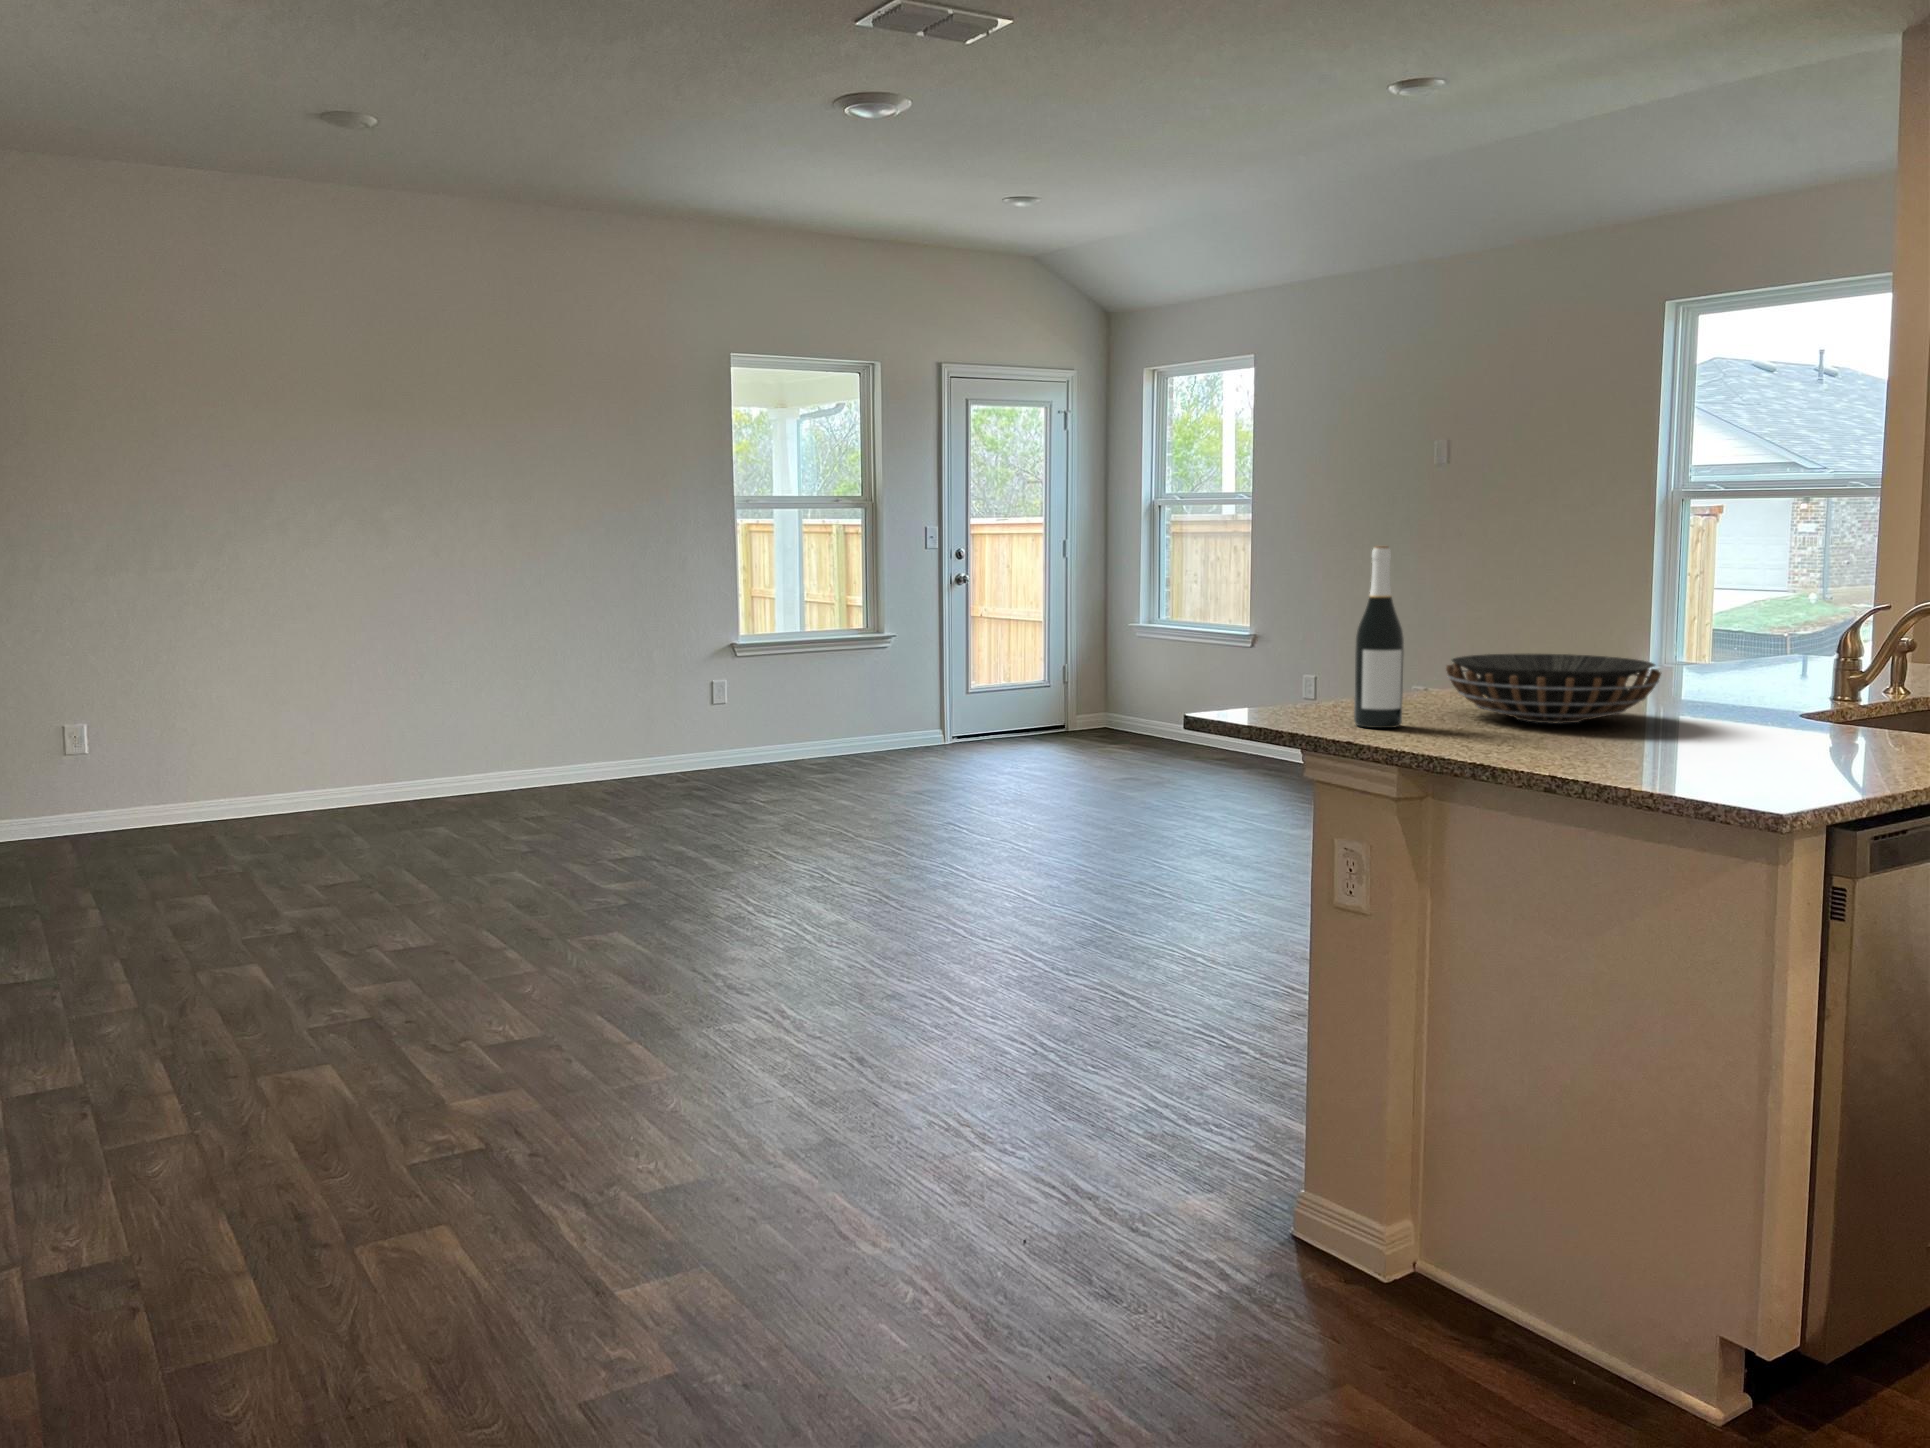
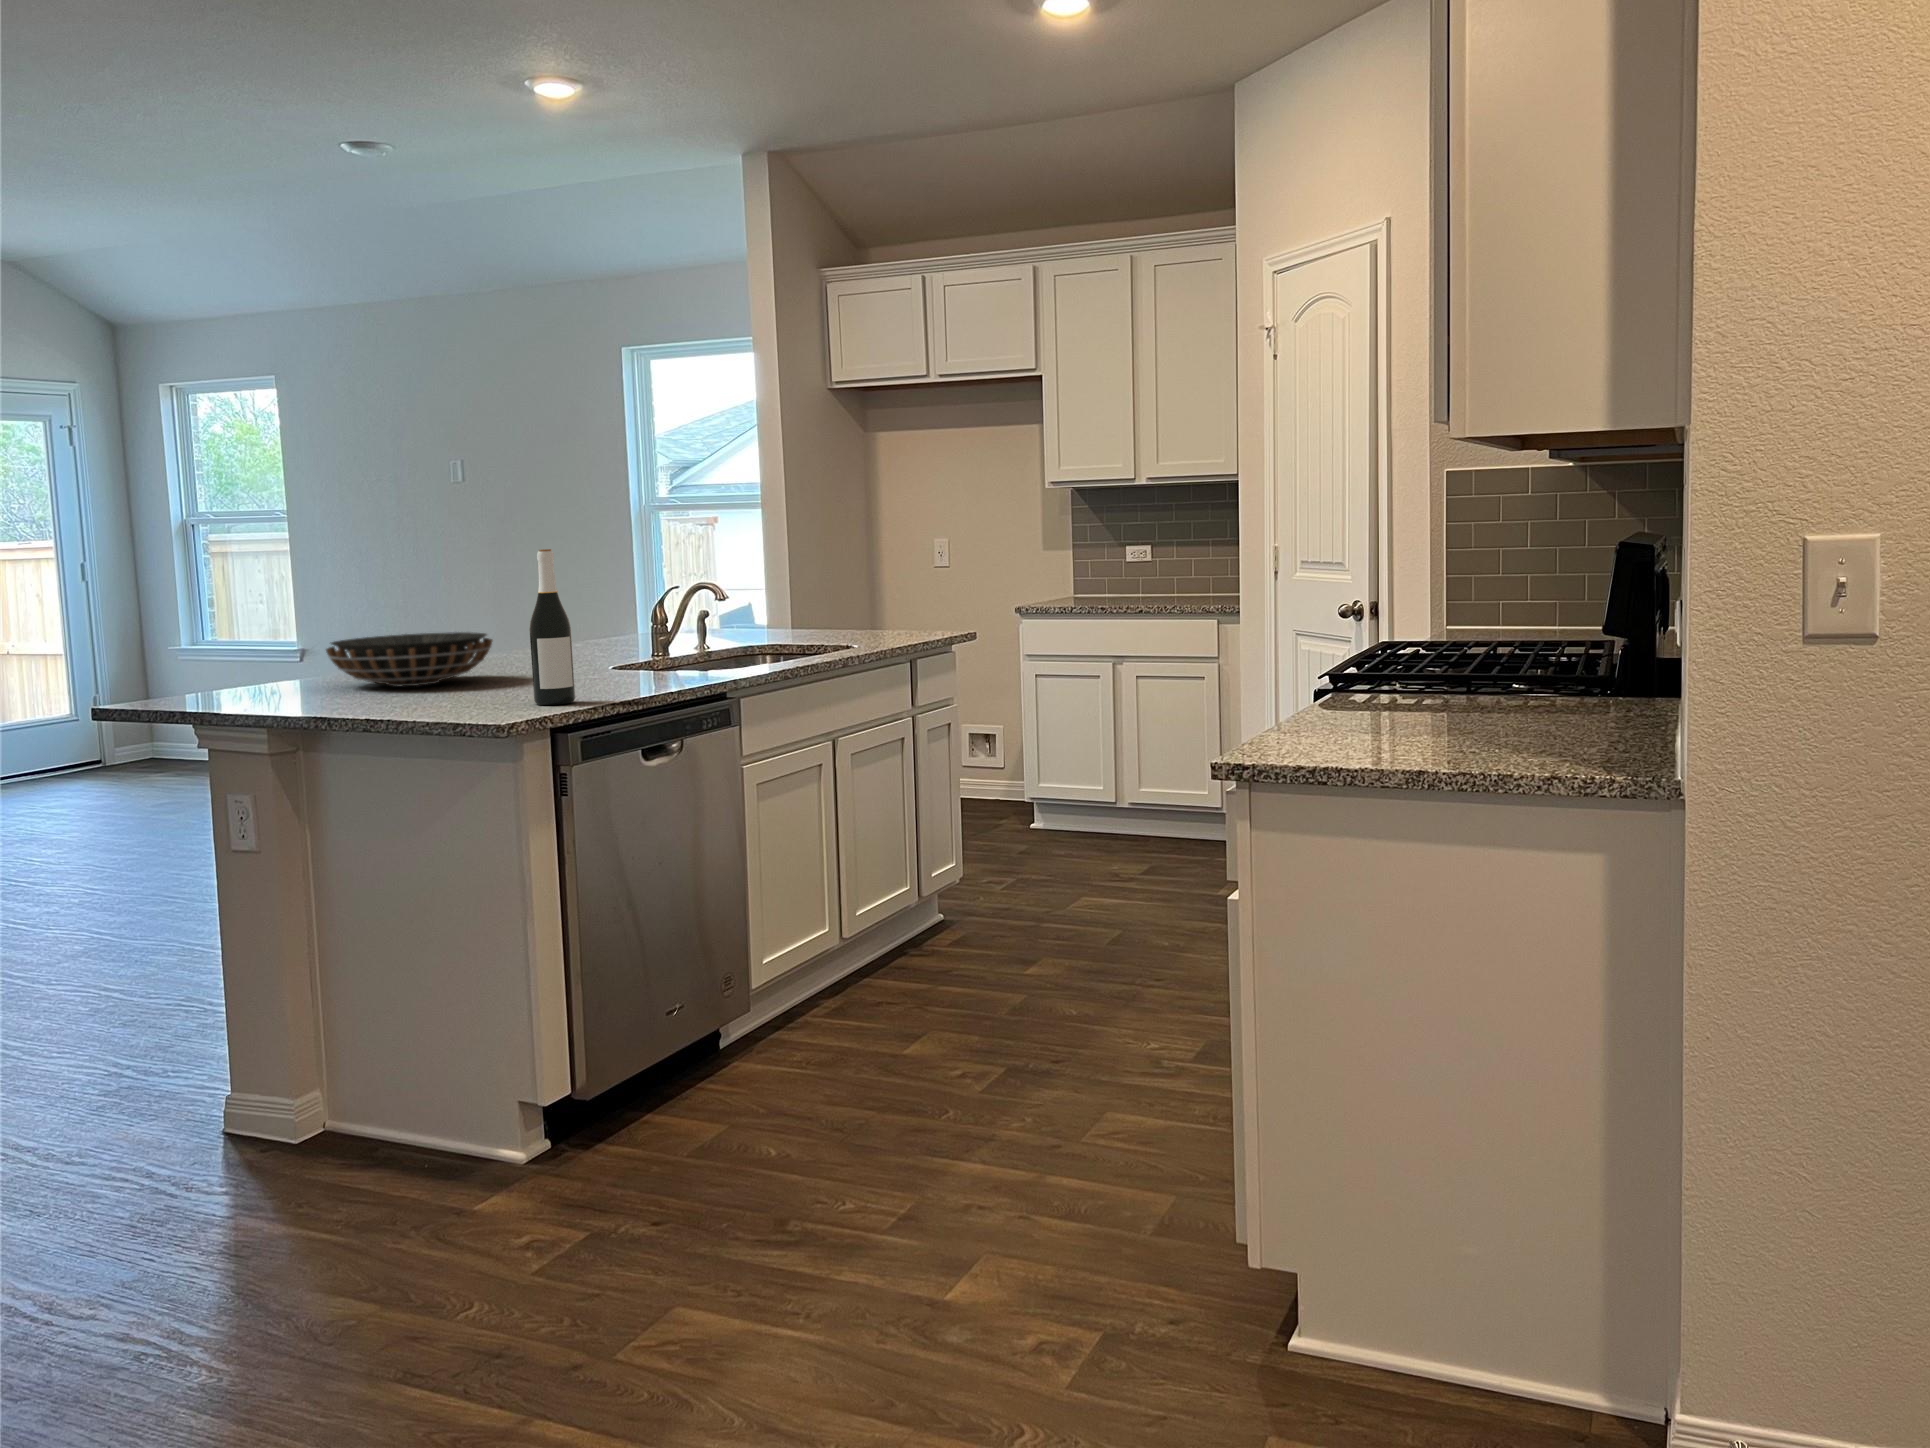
wine bottle: present [1354,546,1404,728] -> present [529,549,575,705]

